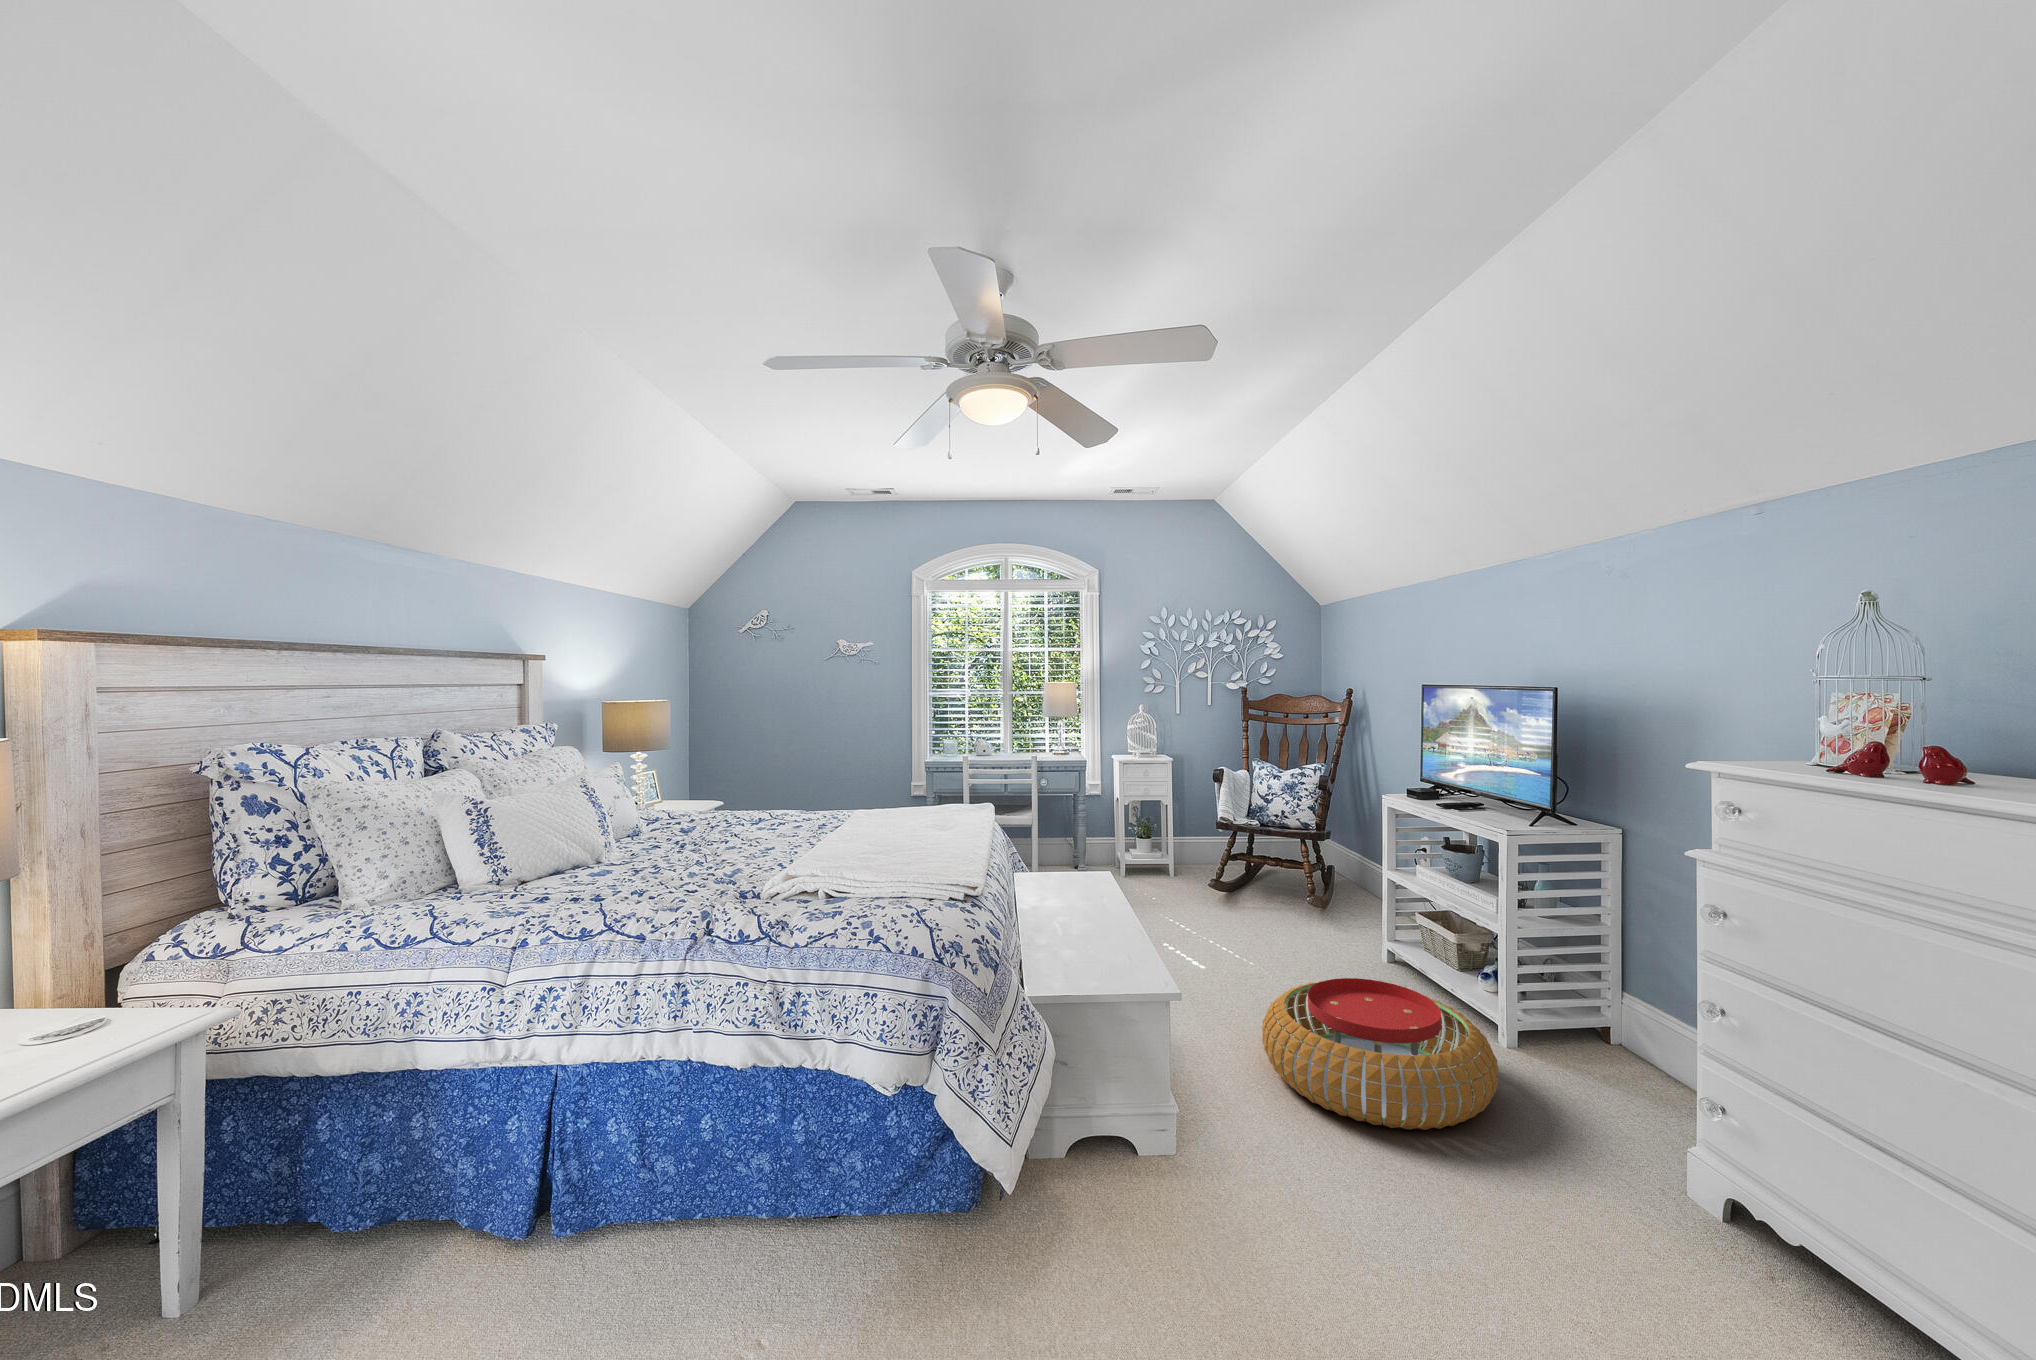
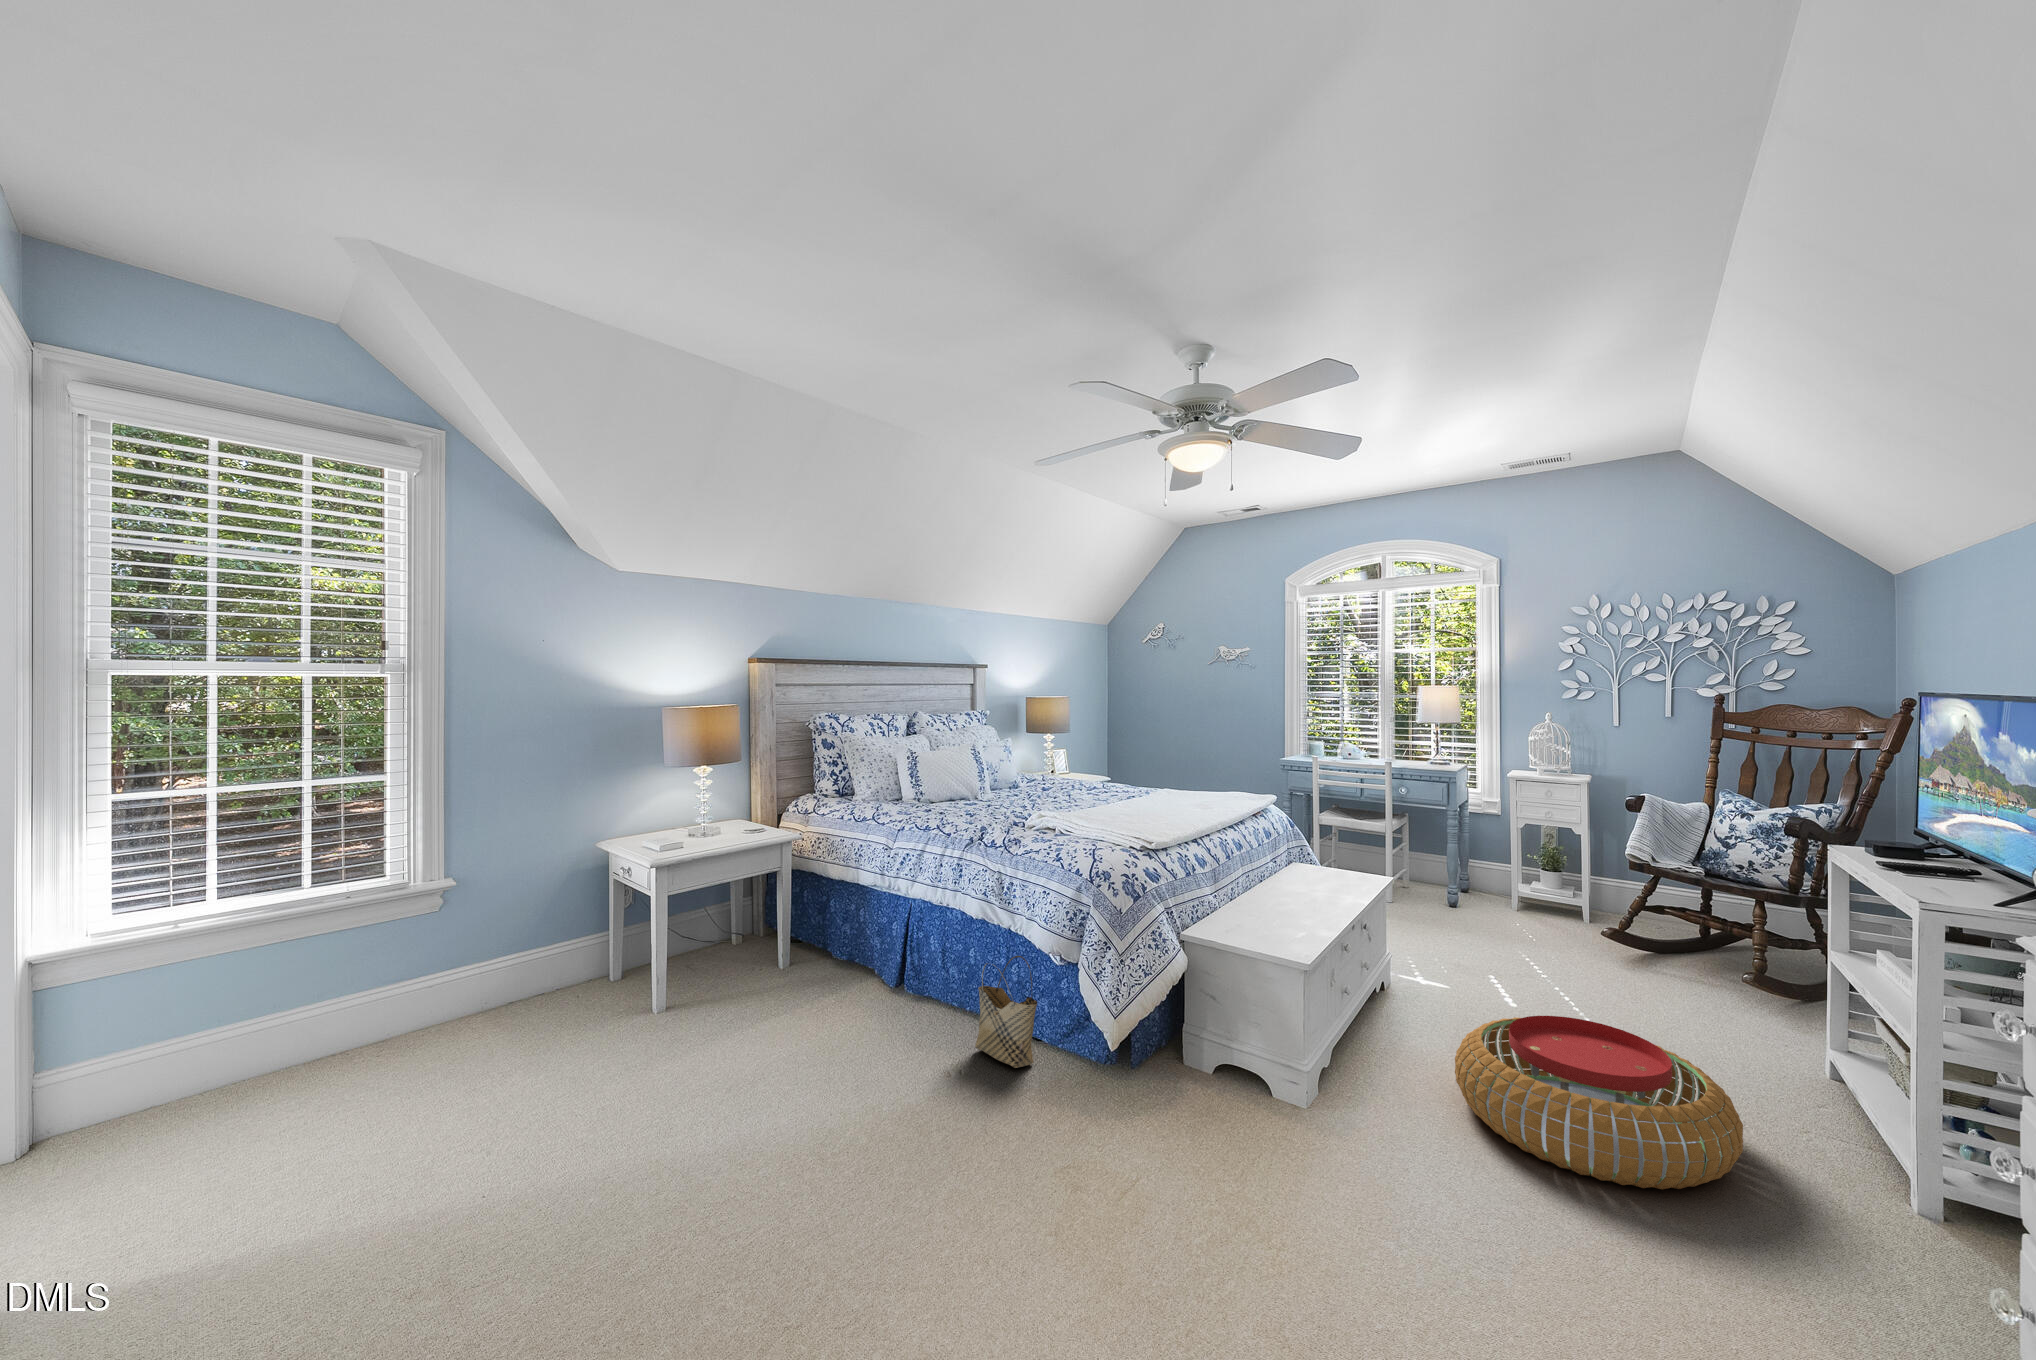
woven basket: none [759,1103,874,1287] -> present [975,956,1037,1068]

